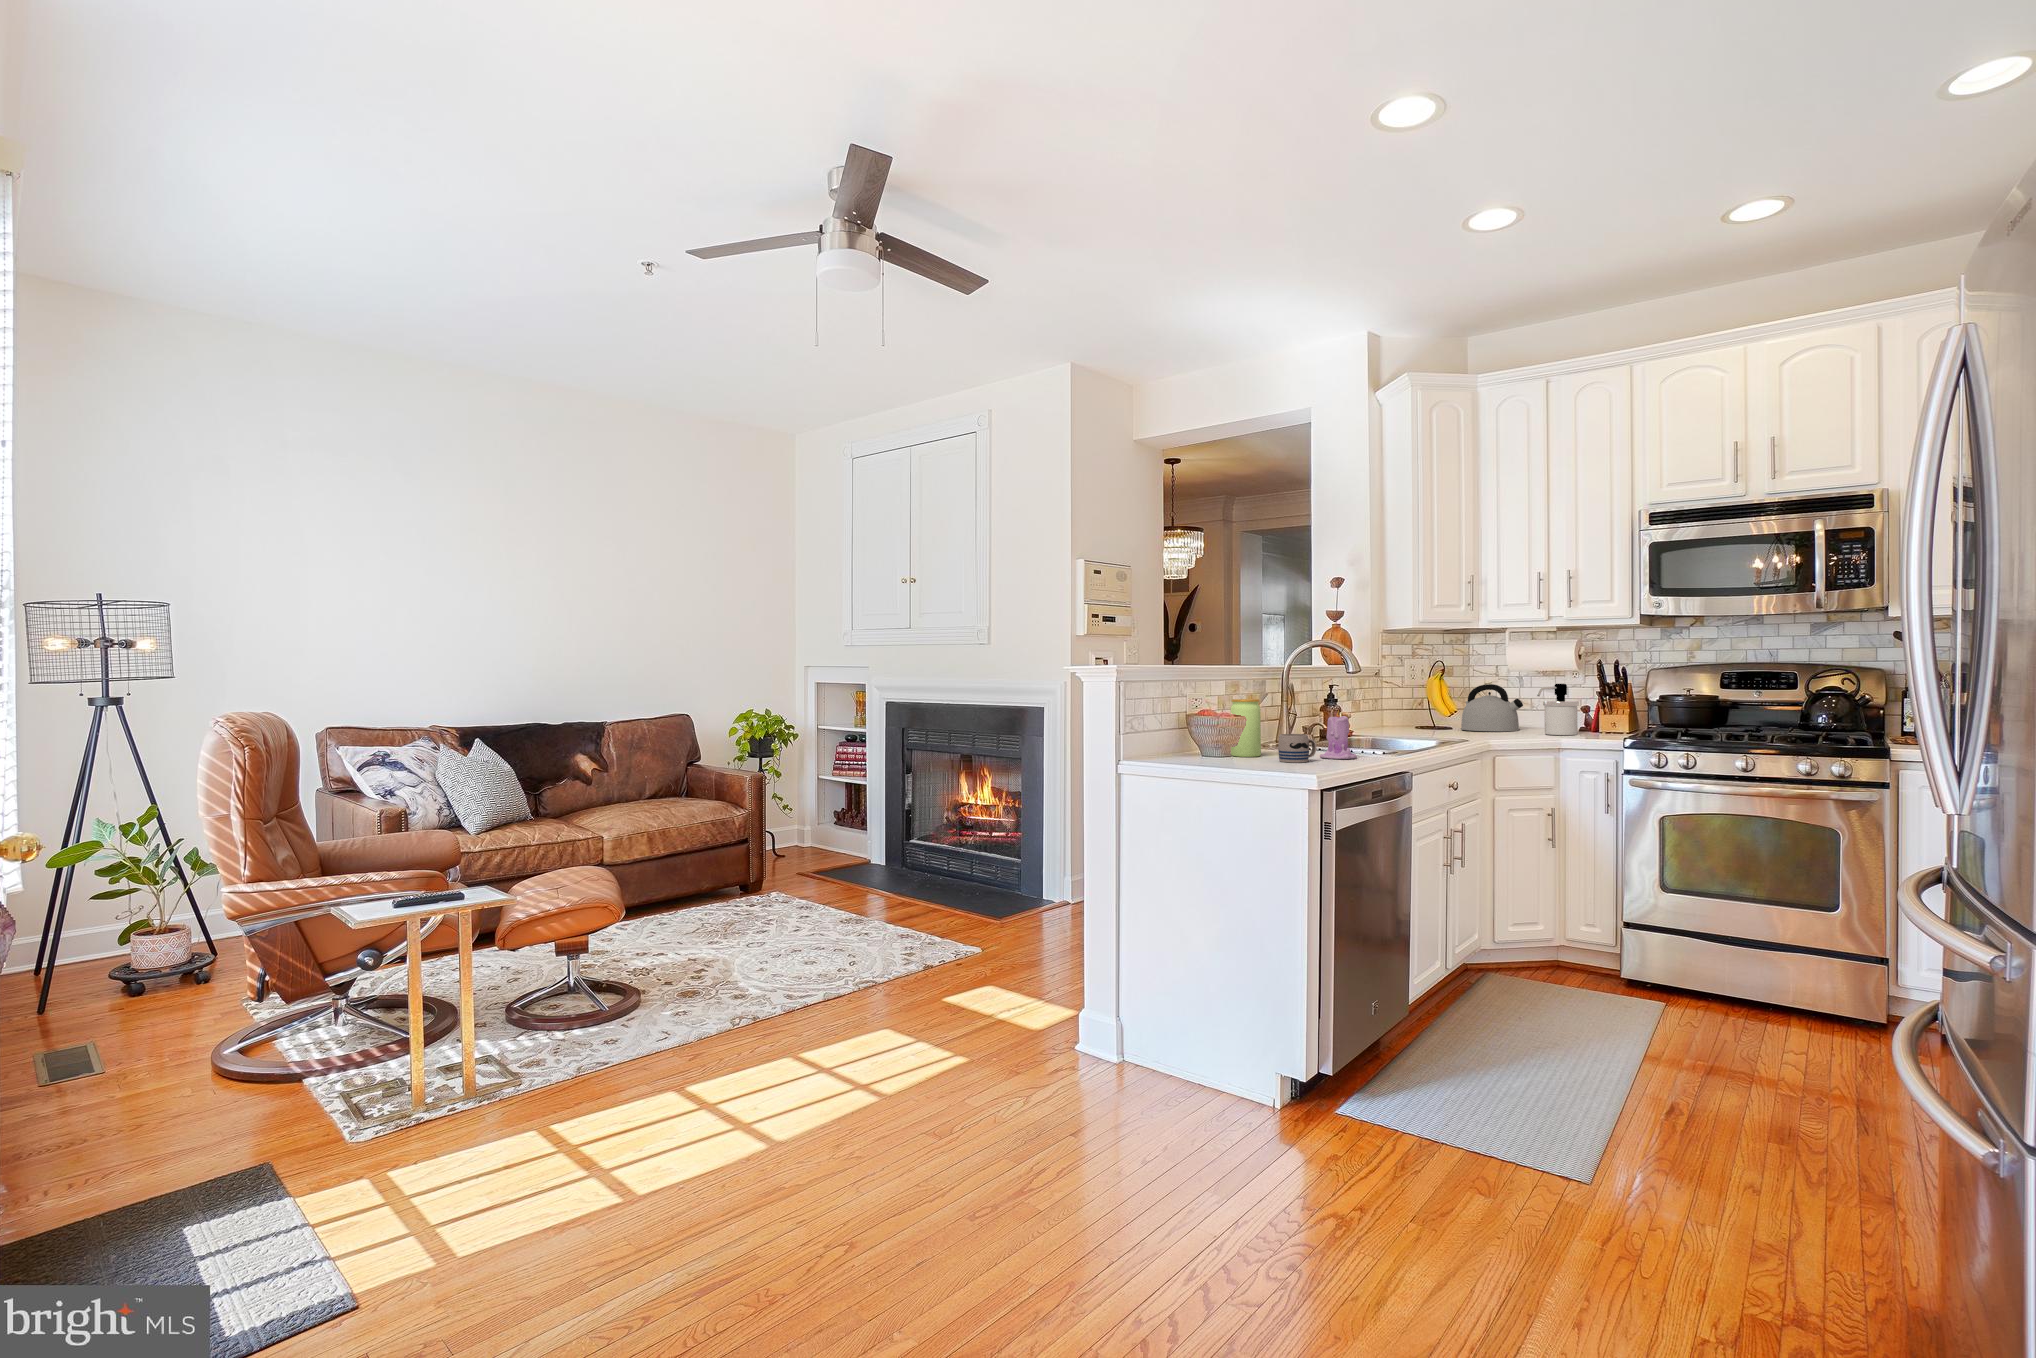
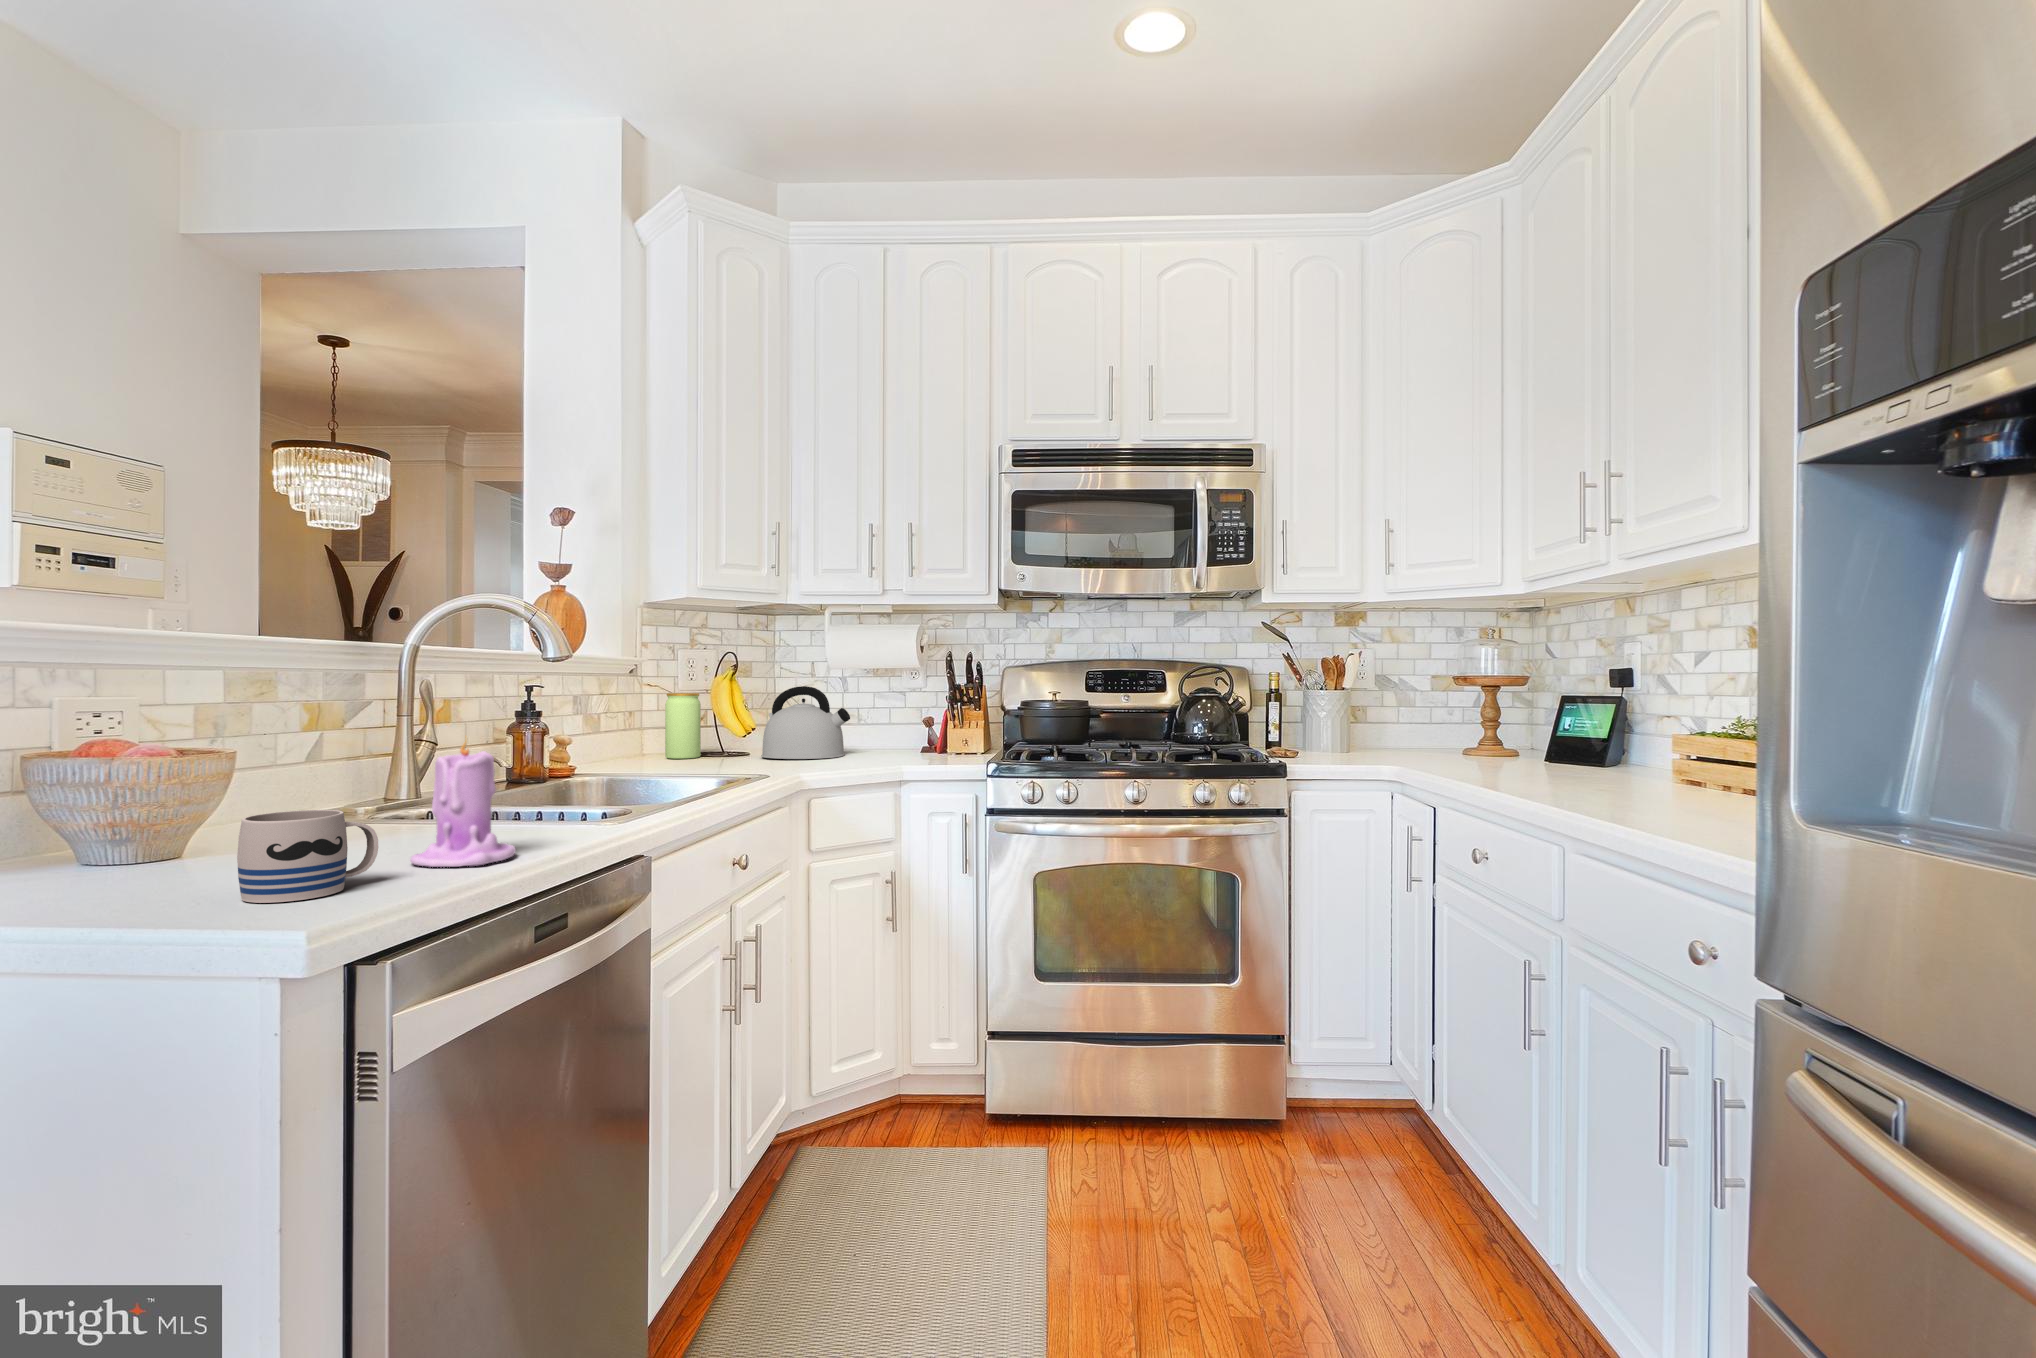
soap dispenser: present [1537,684,1579,735] -> none [874,685,928,763]
jar: present [1231,699,1261,757] -> present [665,693,701,759]

